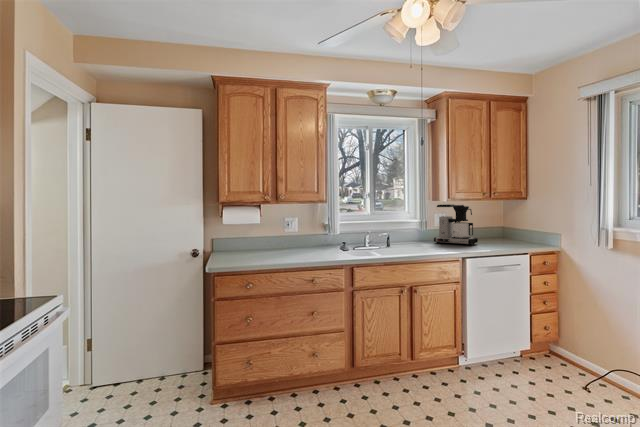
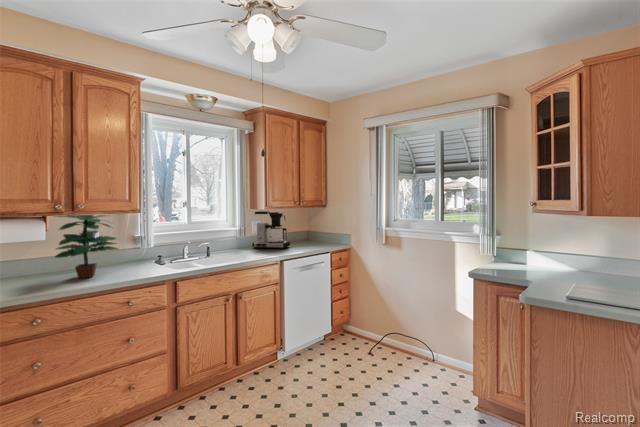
potted plant: none [264,204,309,256] -> present [55,214,118,278]

